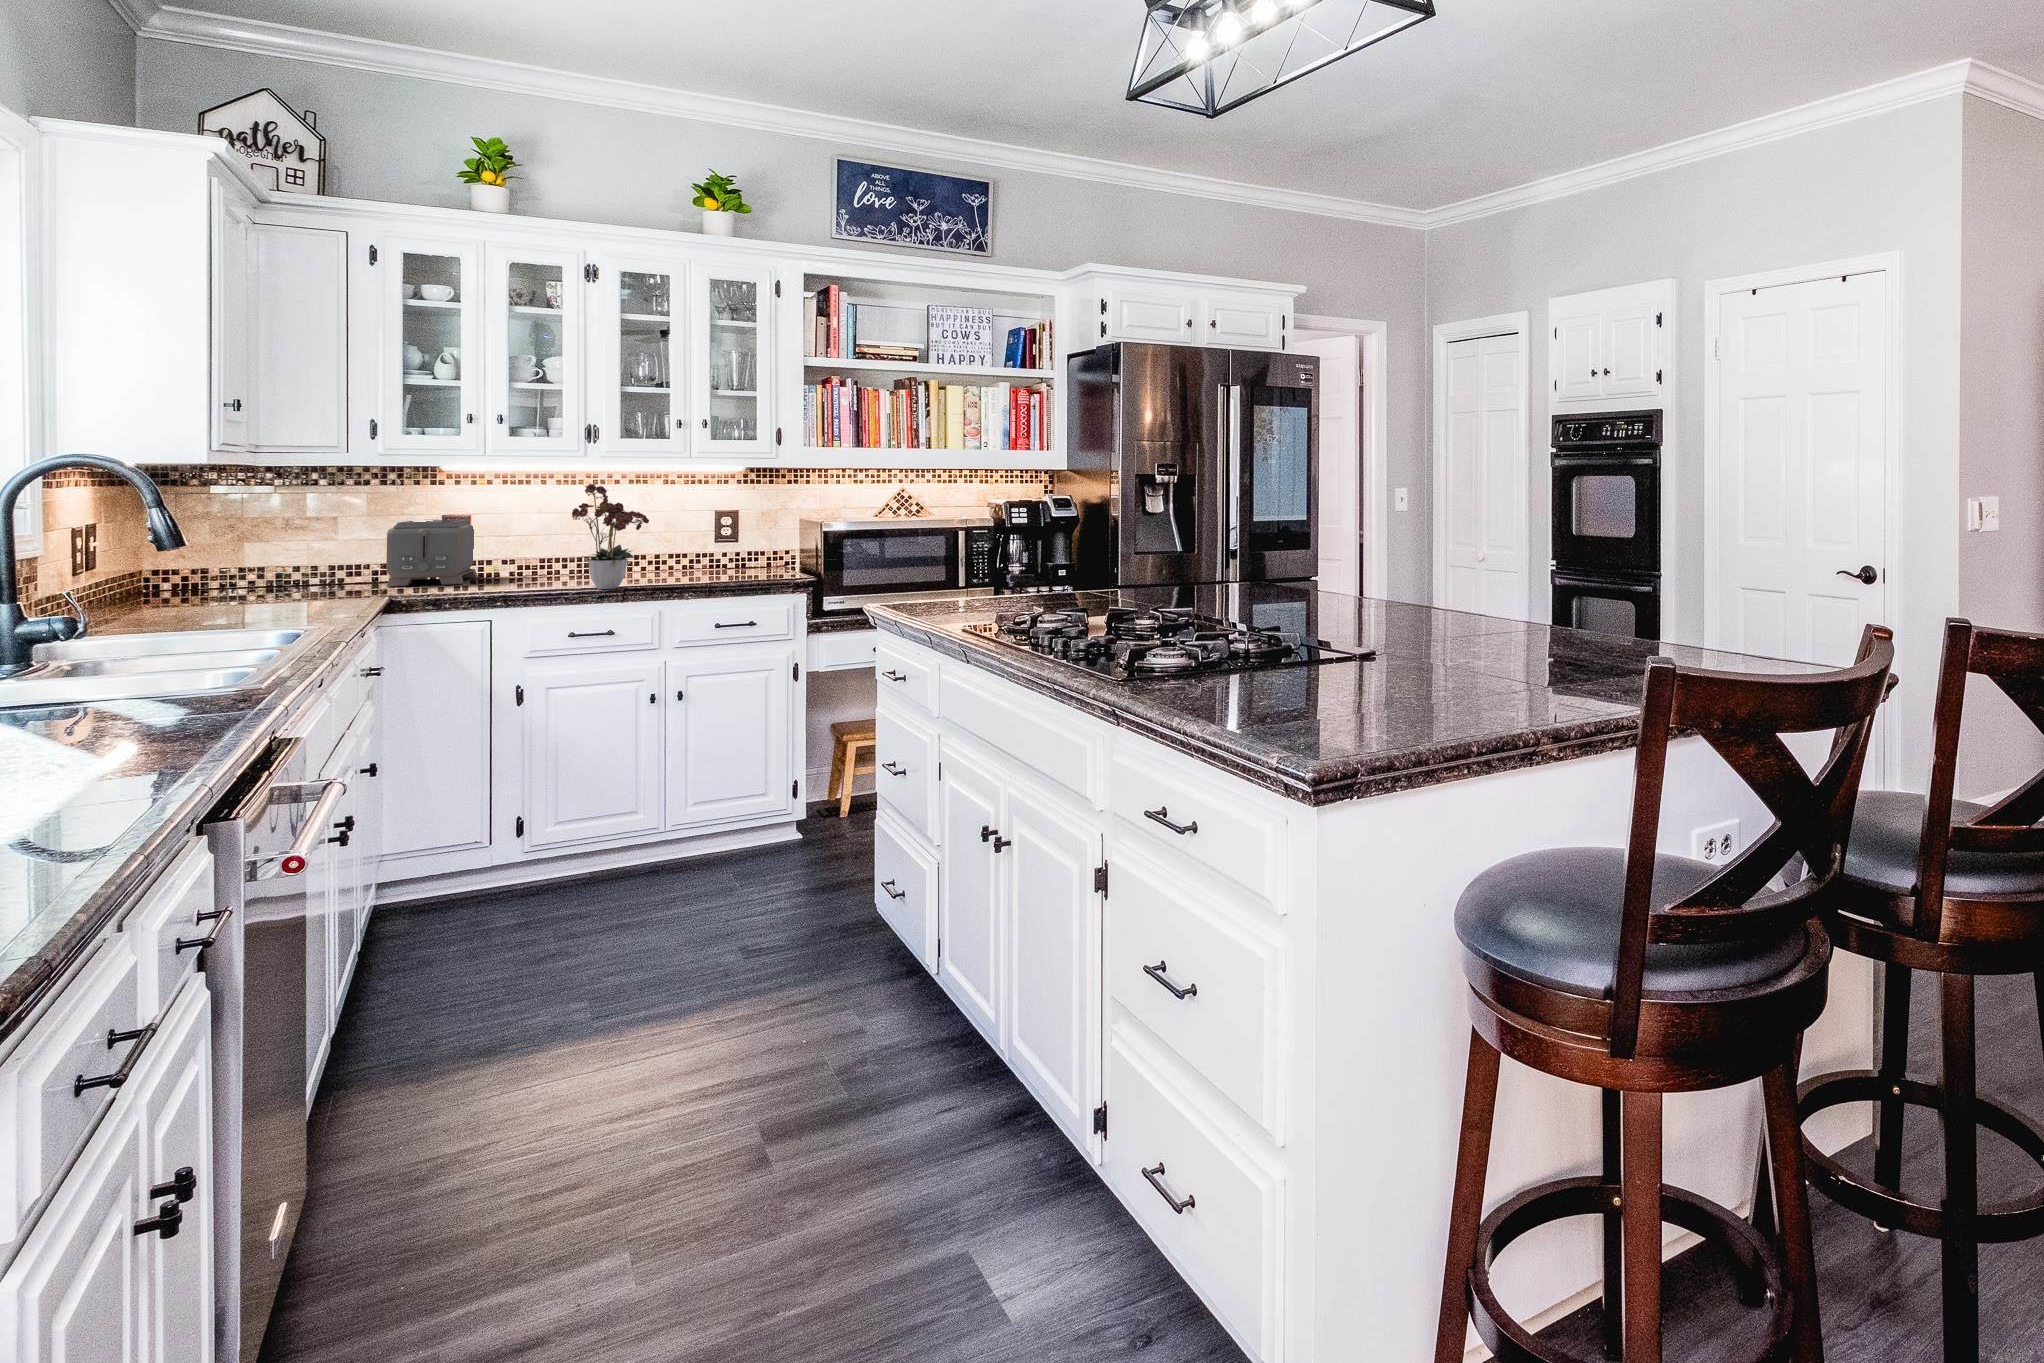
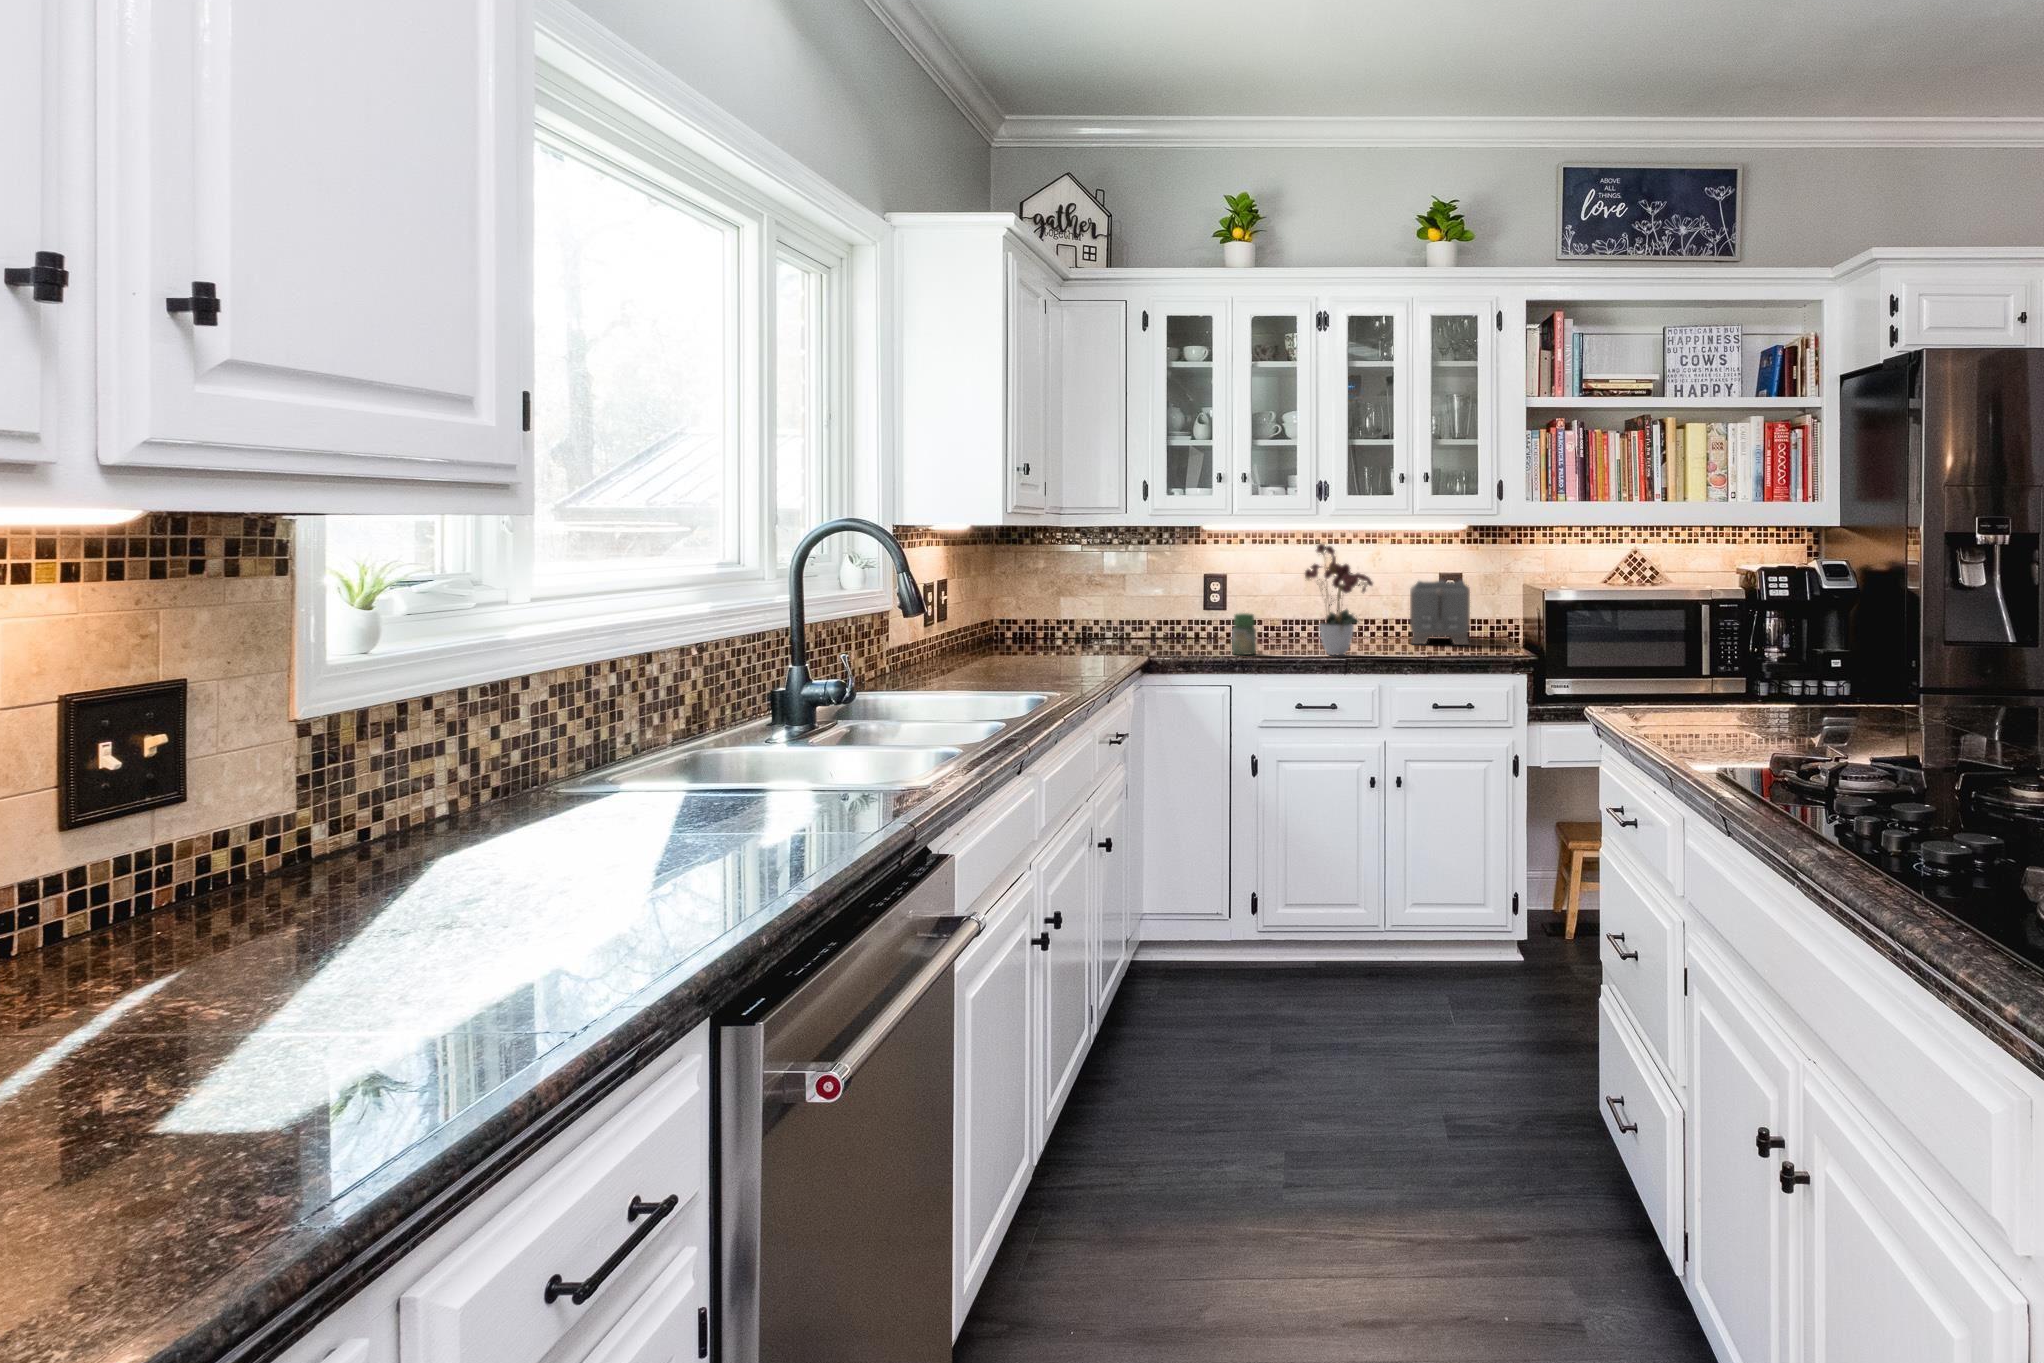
toaster: present [386,519,478,586] -> present [1410,581,1470,645]
jar: none [484,553,514,594] -> present [1232,613,1256,655]

